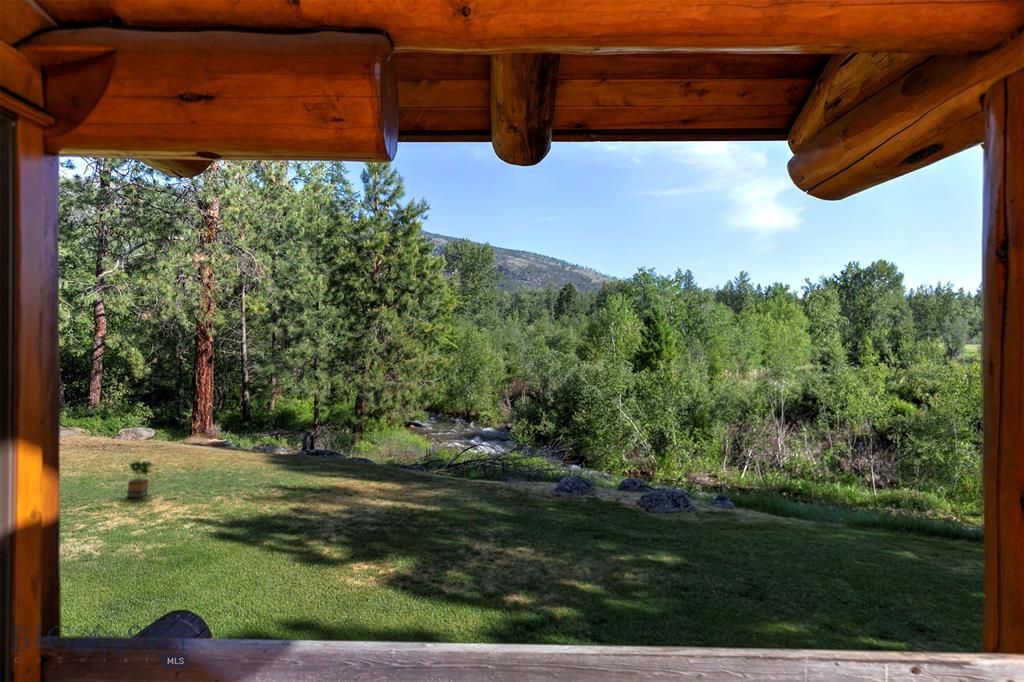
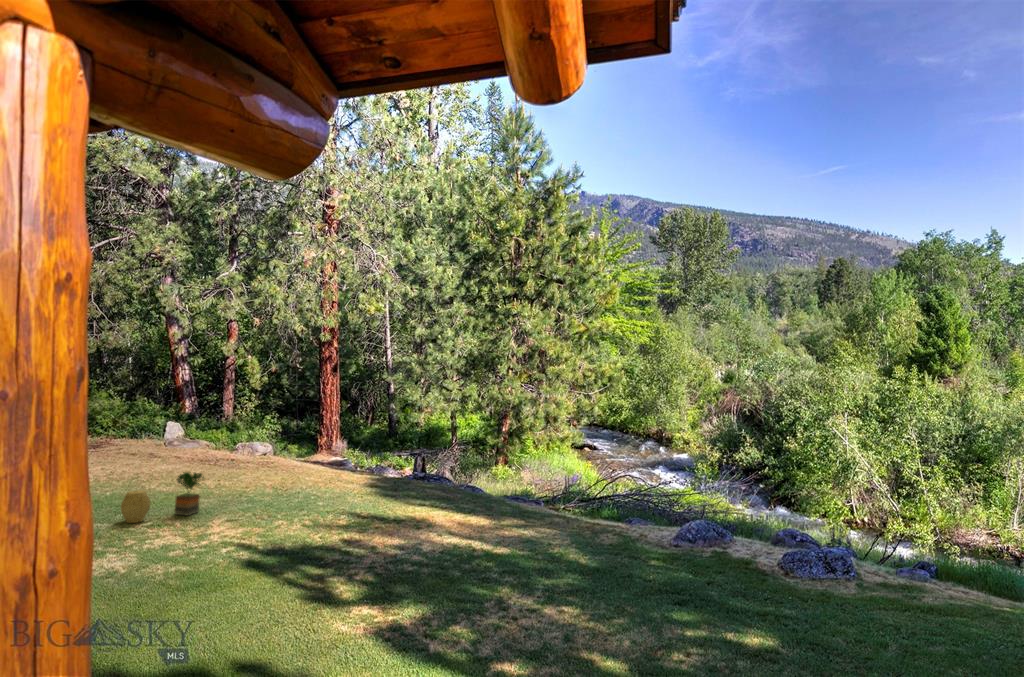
woven basket: none [83,479,110,506] -> present [121,490,150,523]

